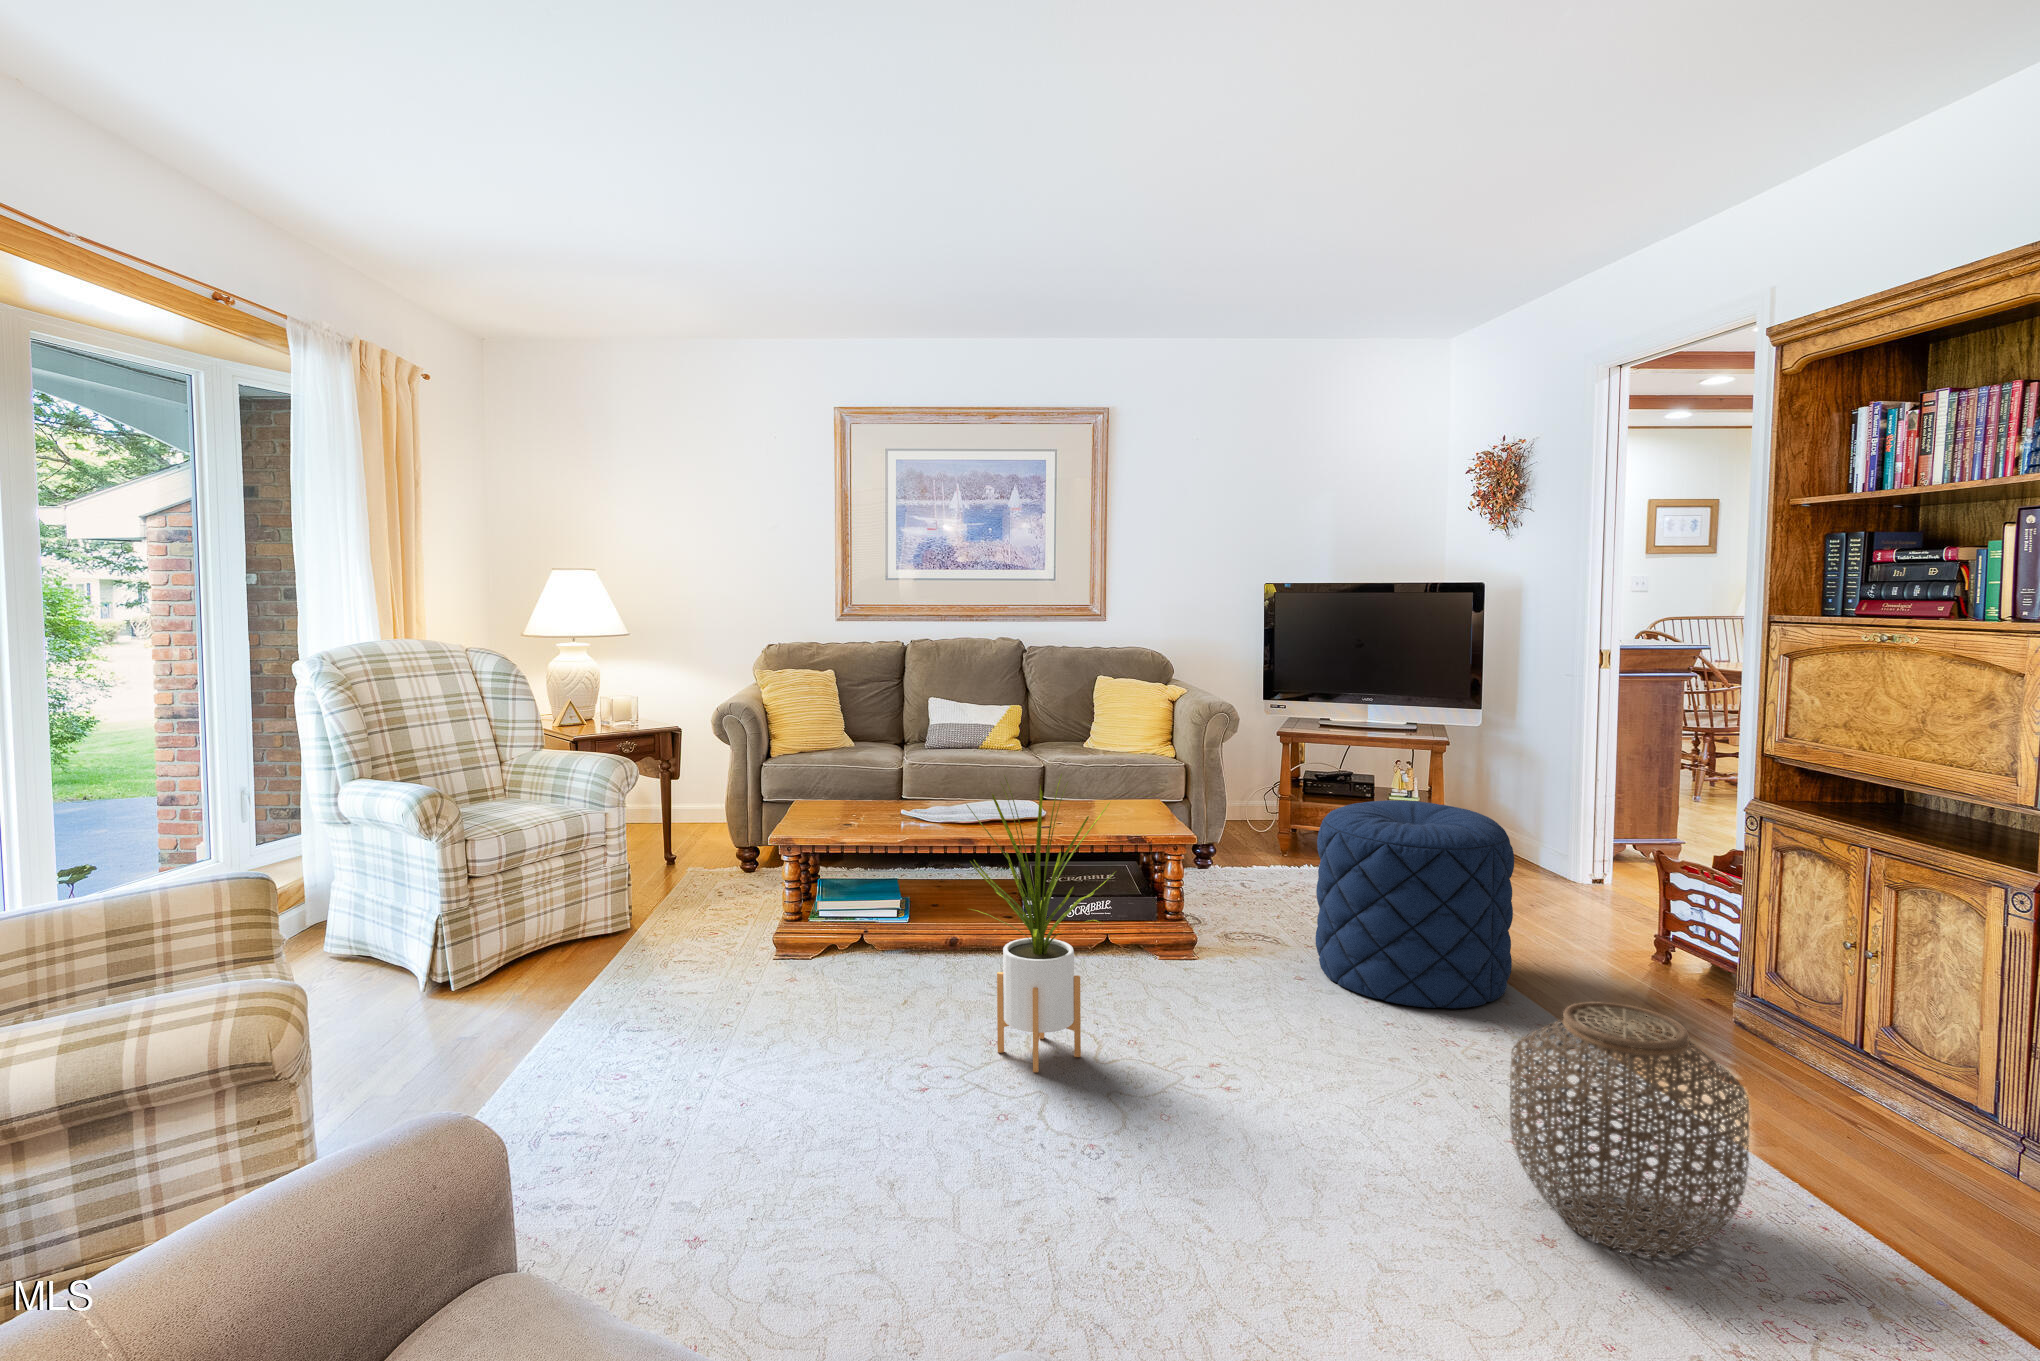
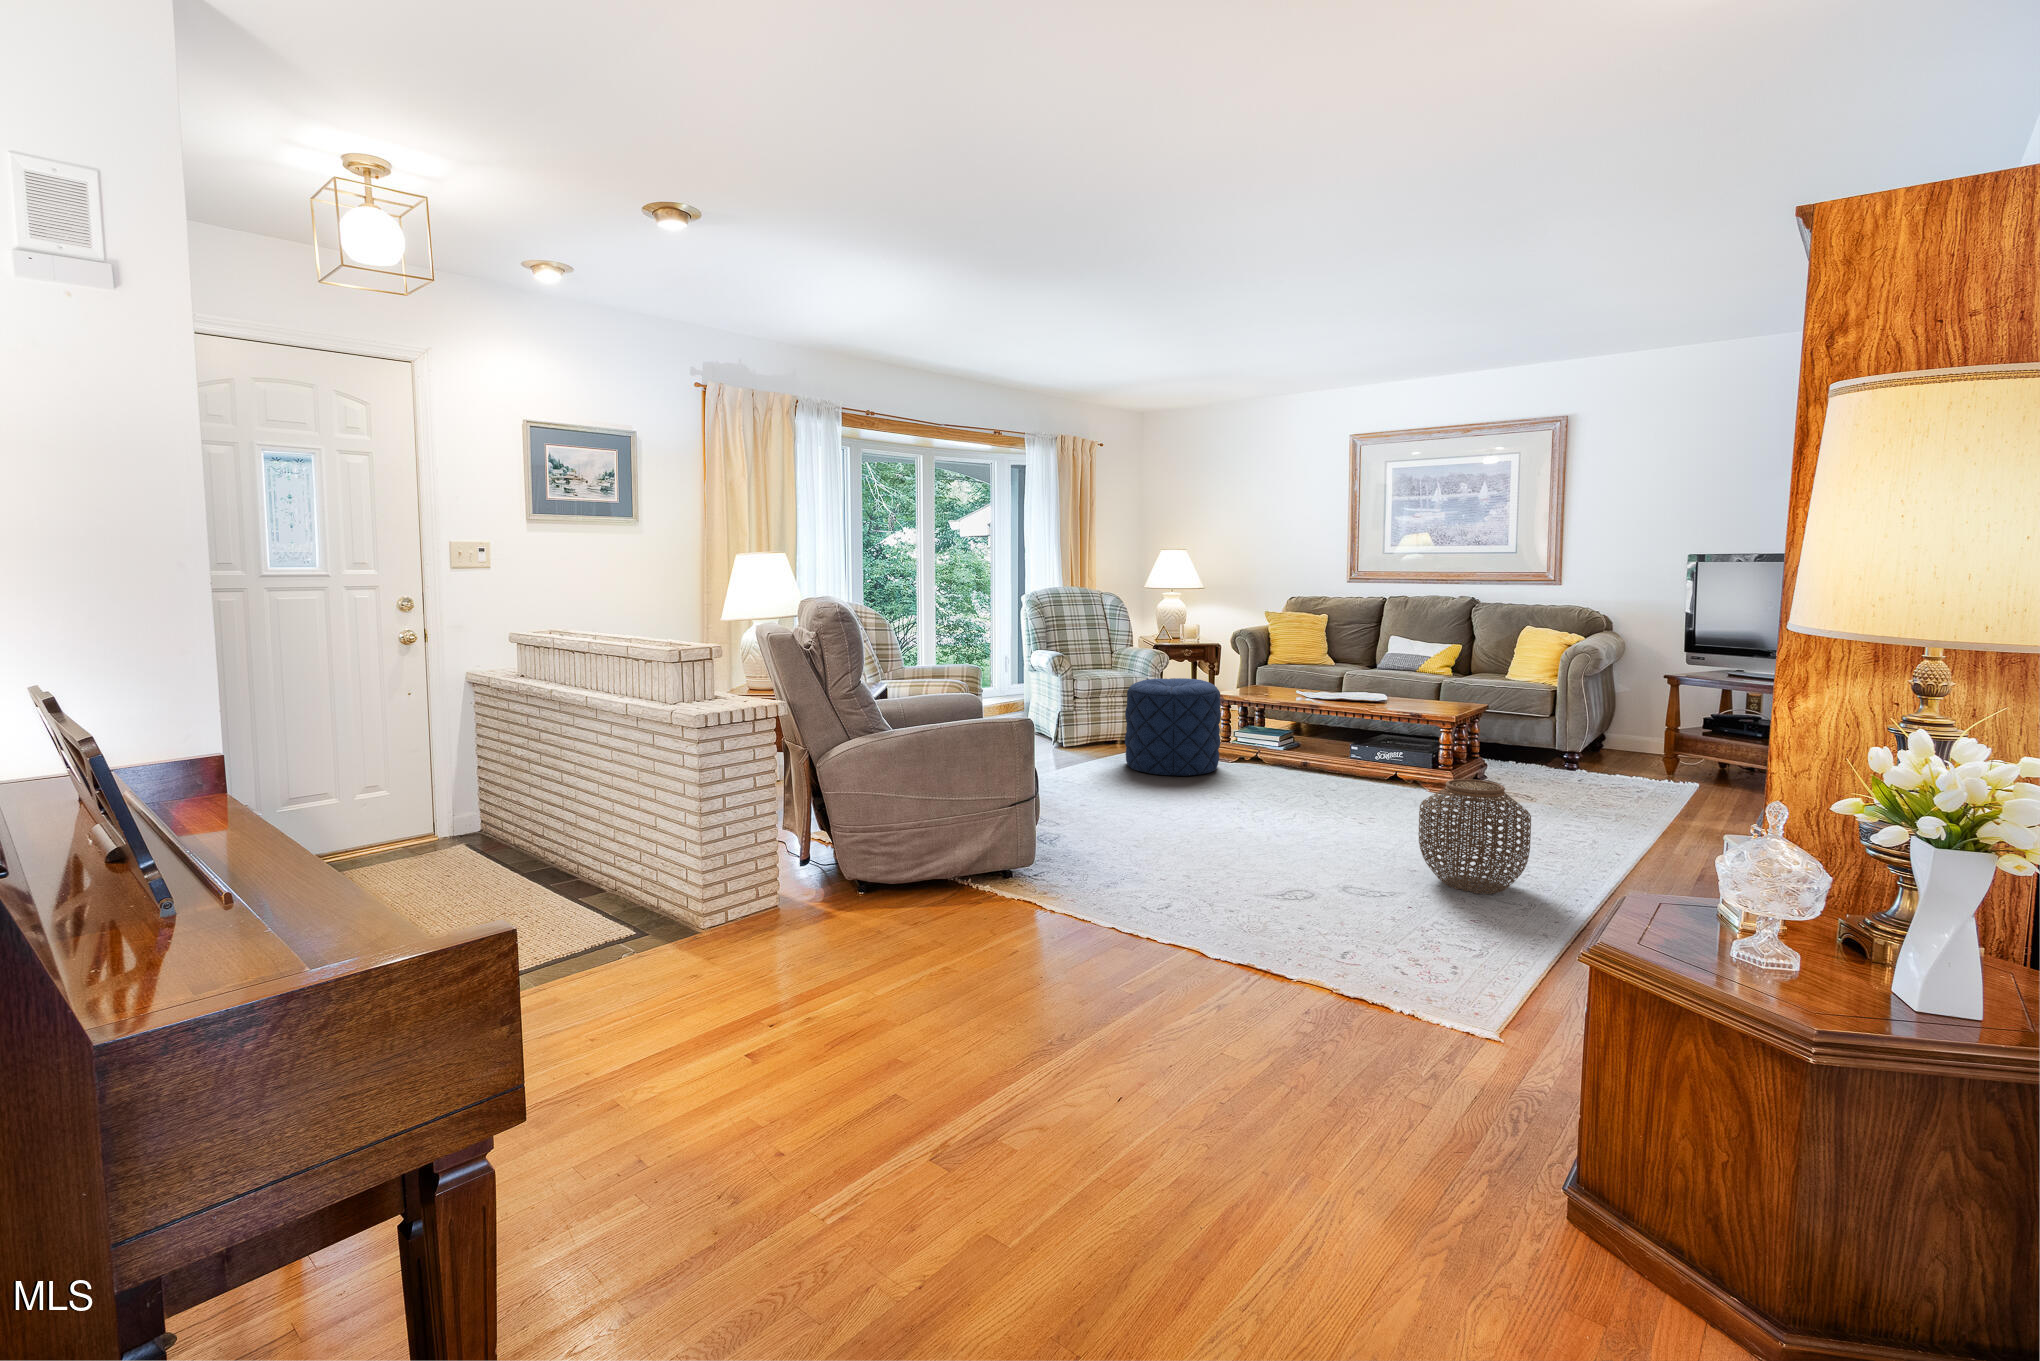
house plant: present [966,774,1114,1072] -> none [1248,661,1332,807]
pouf: present [1315,800,1514,1008] -> present [1125,678,1221,776]

